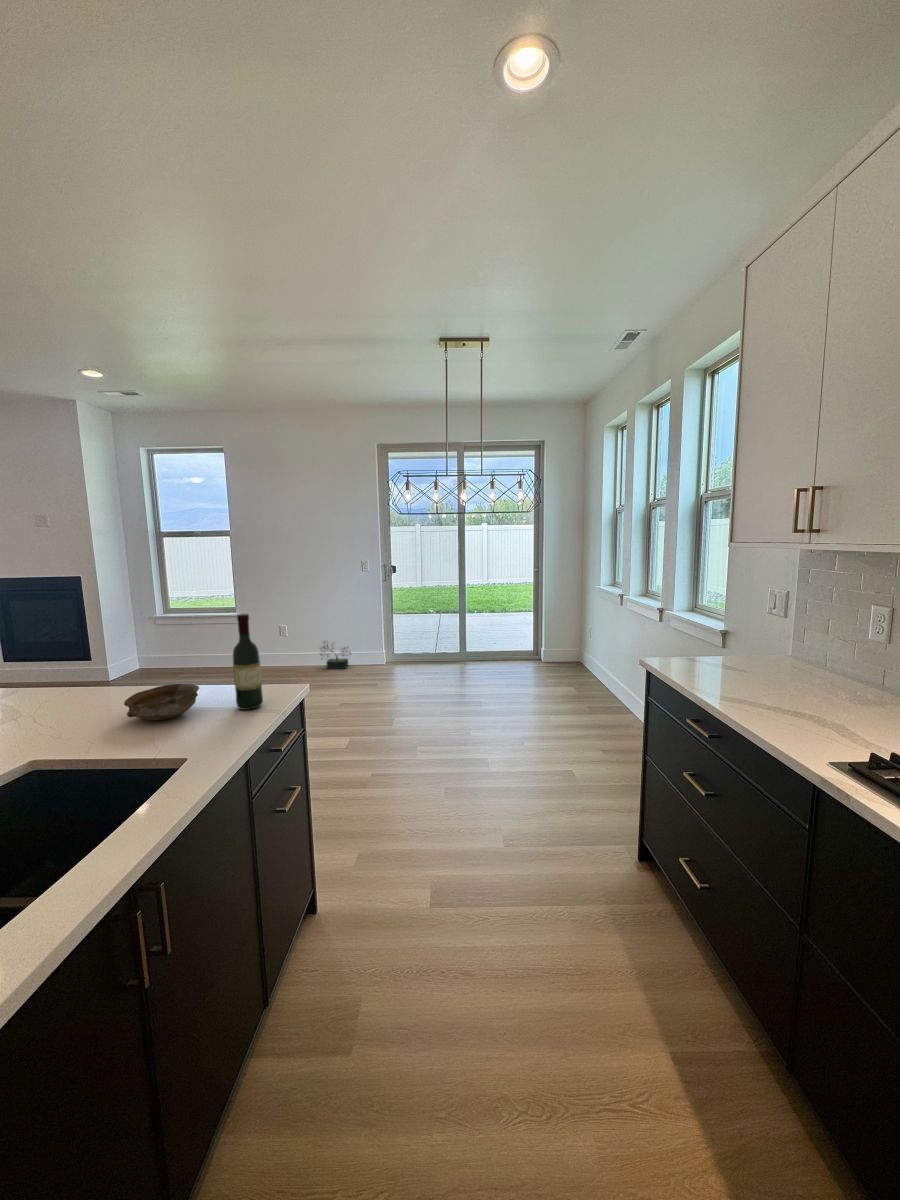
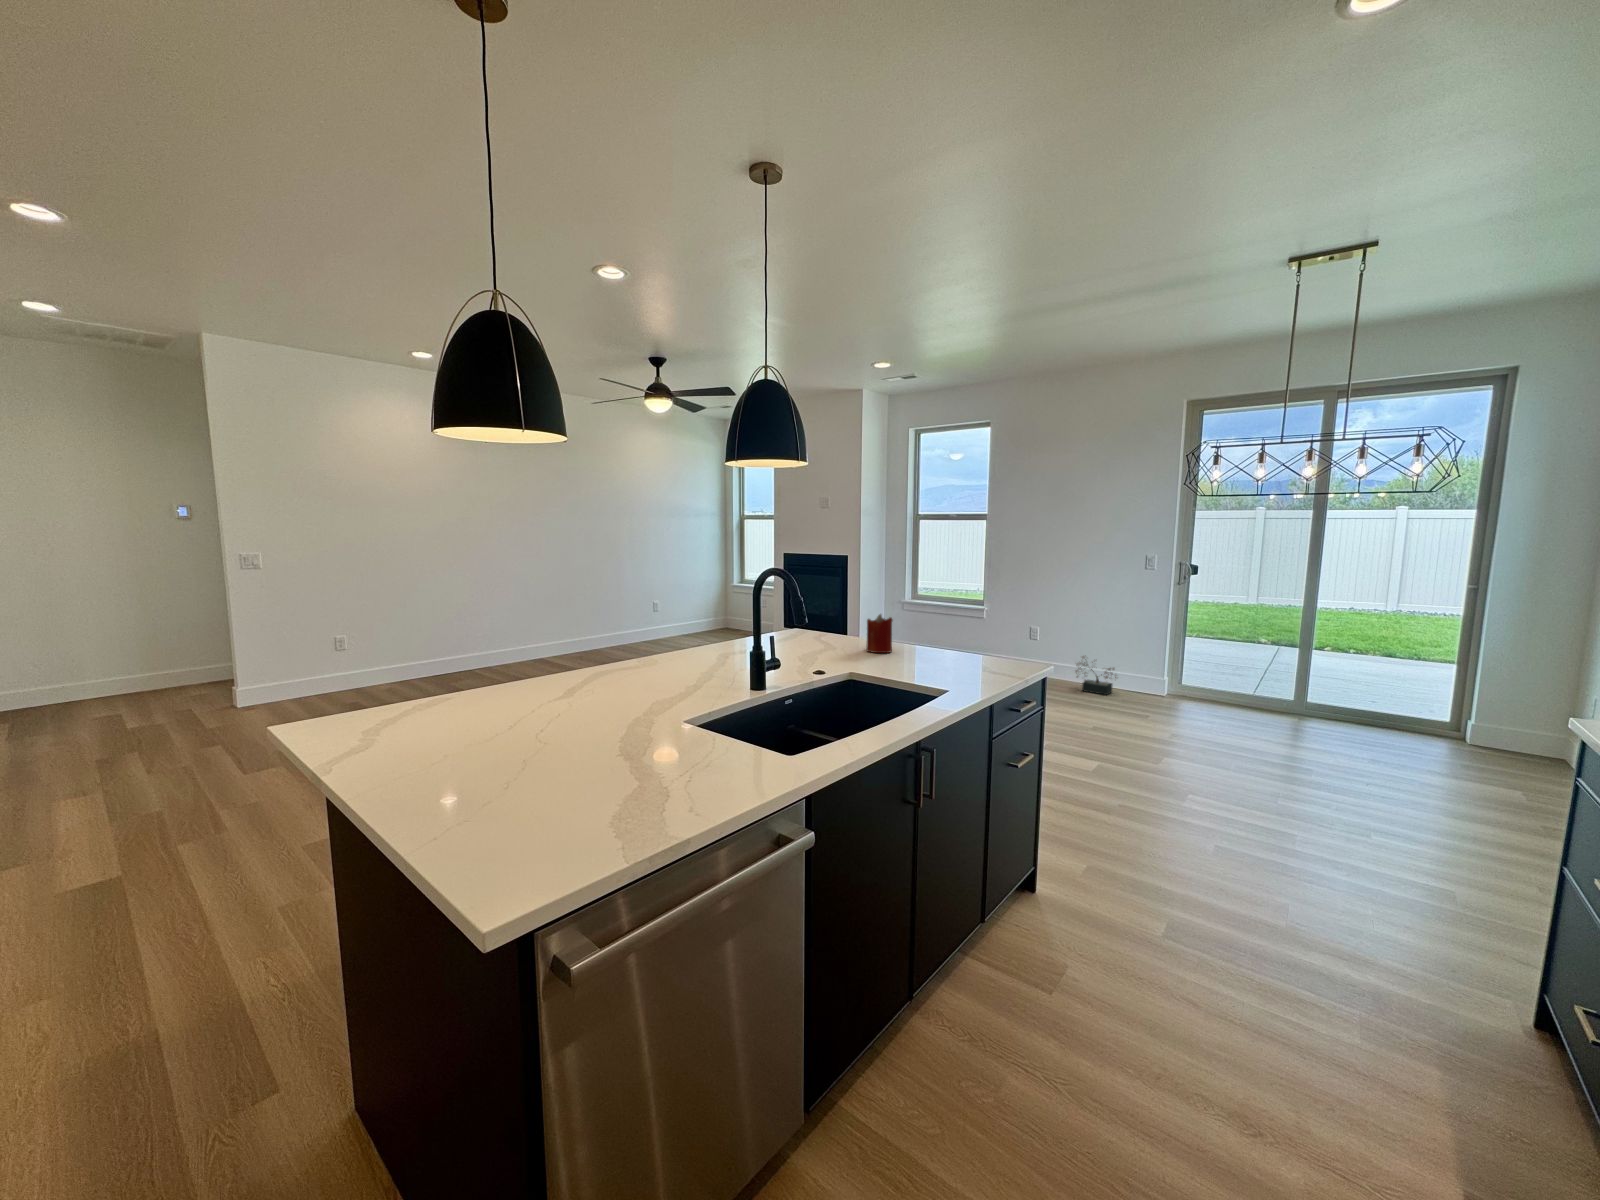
wine bottle: present [233,614,263,710] -> none [984,586,1009,672]
candle: none [72,662,116,715] -> present [866,614,892,653]
bowl: present [124,684,199,720] -> none [902,640,956,665]

